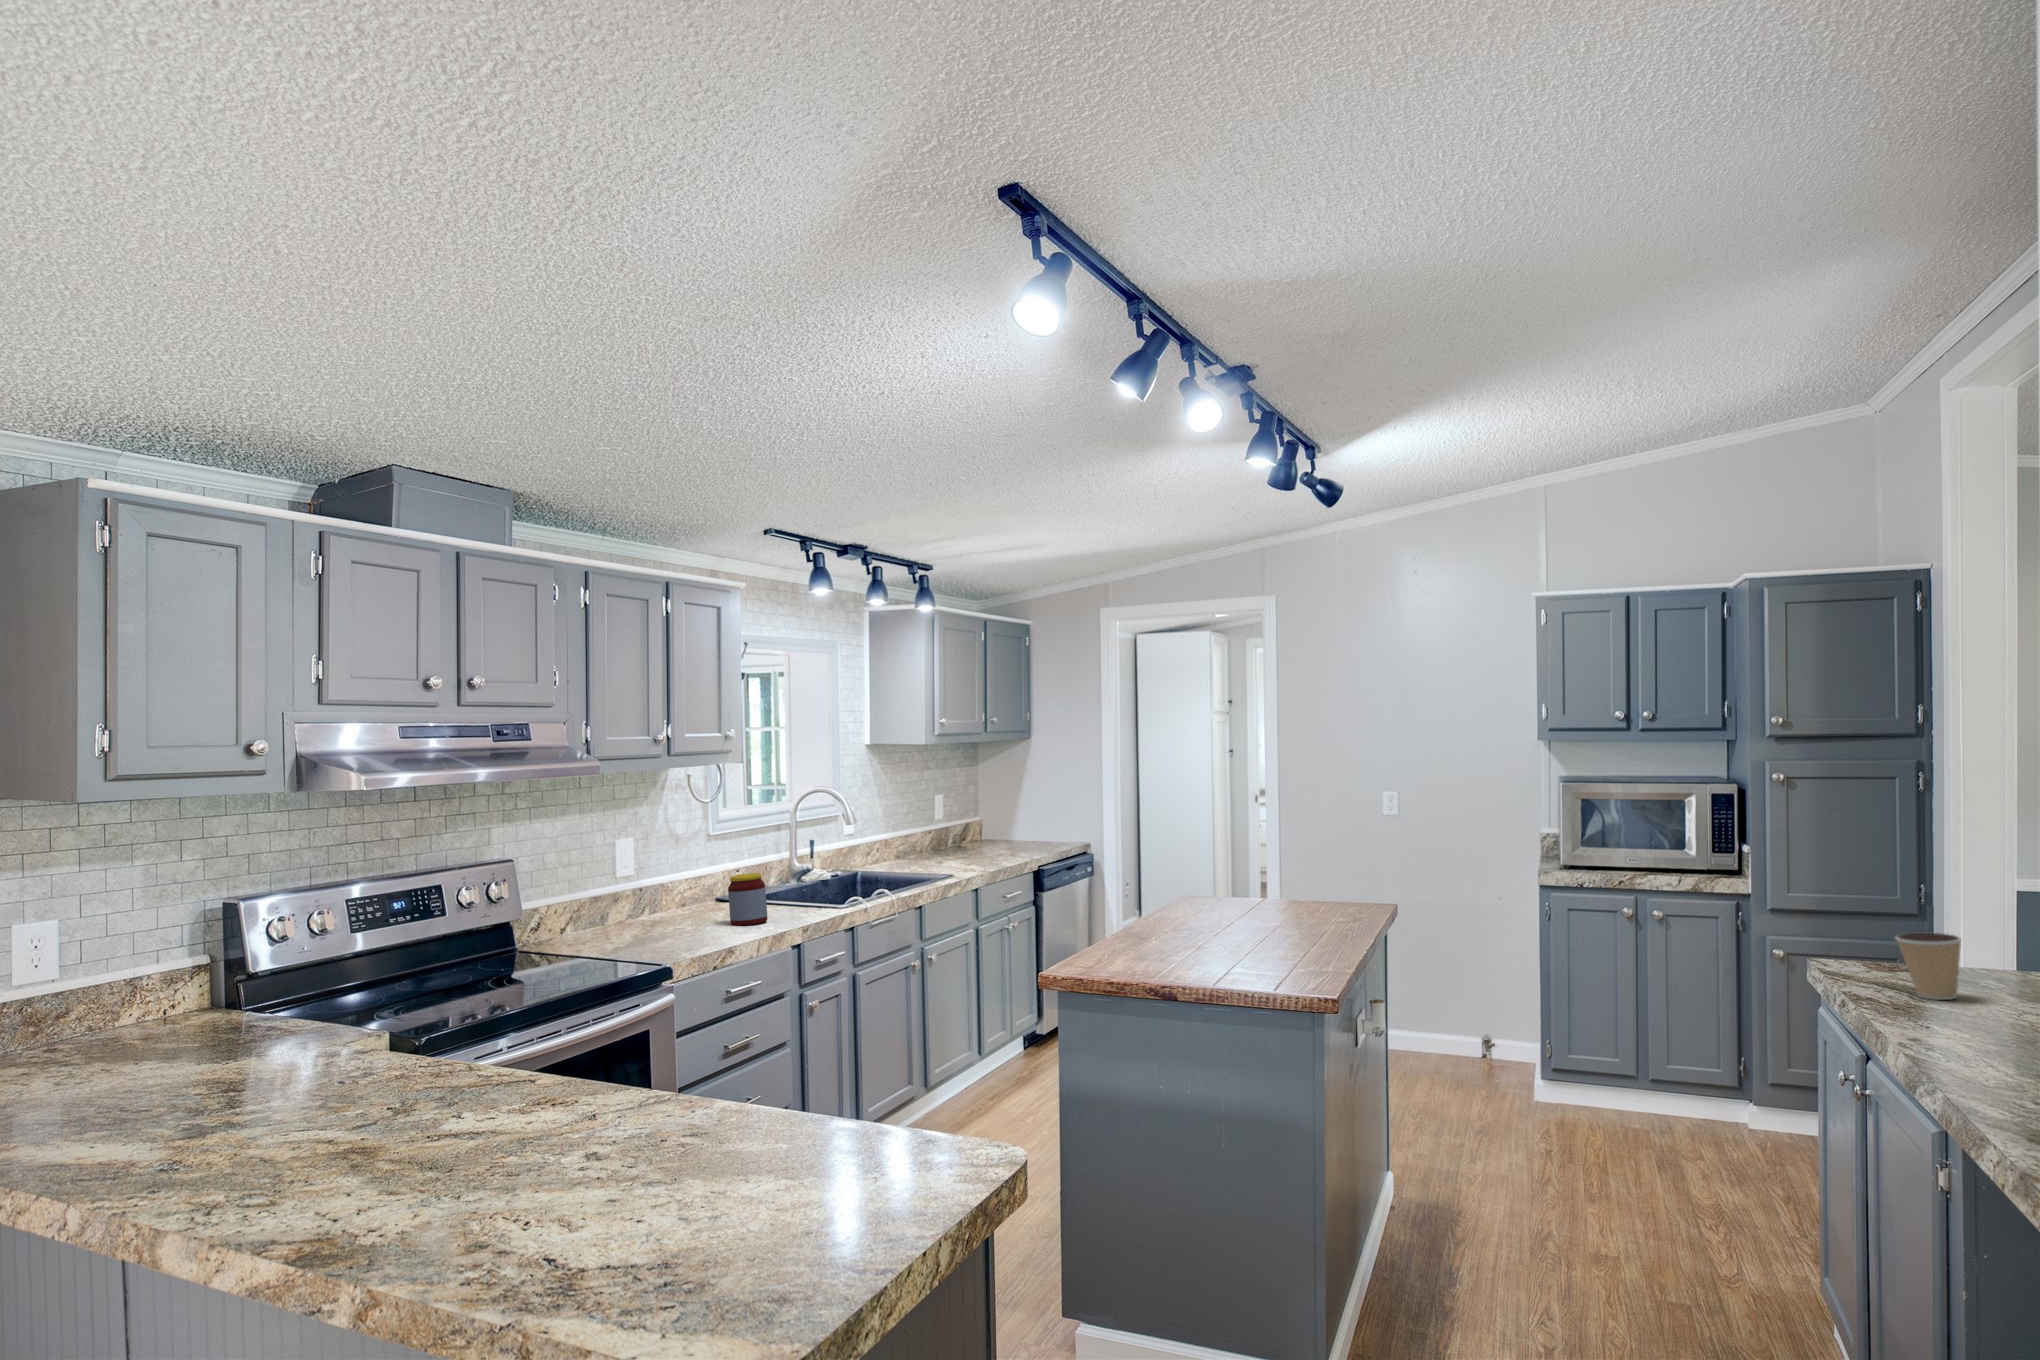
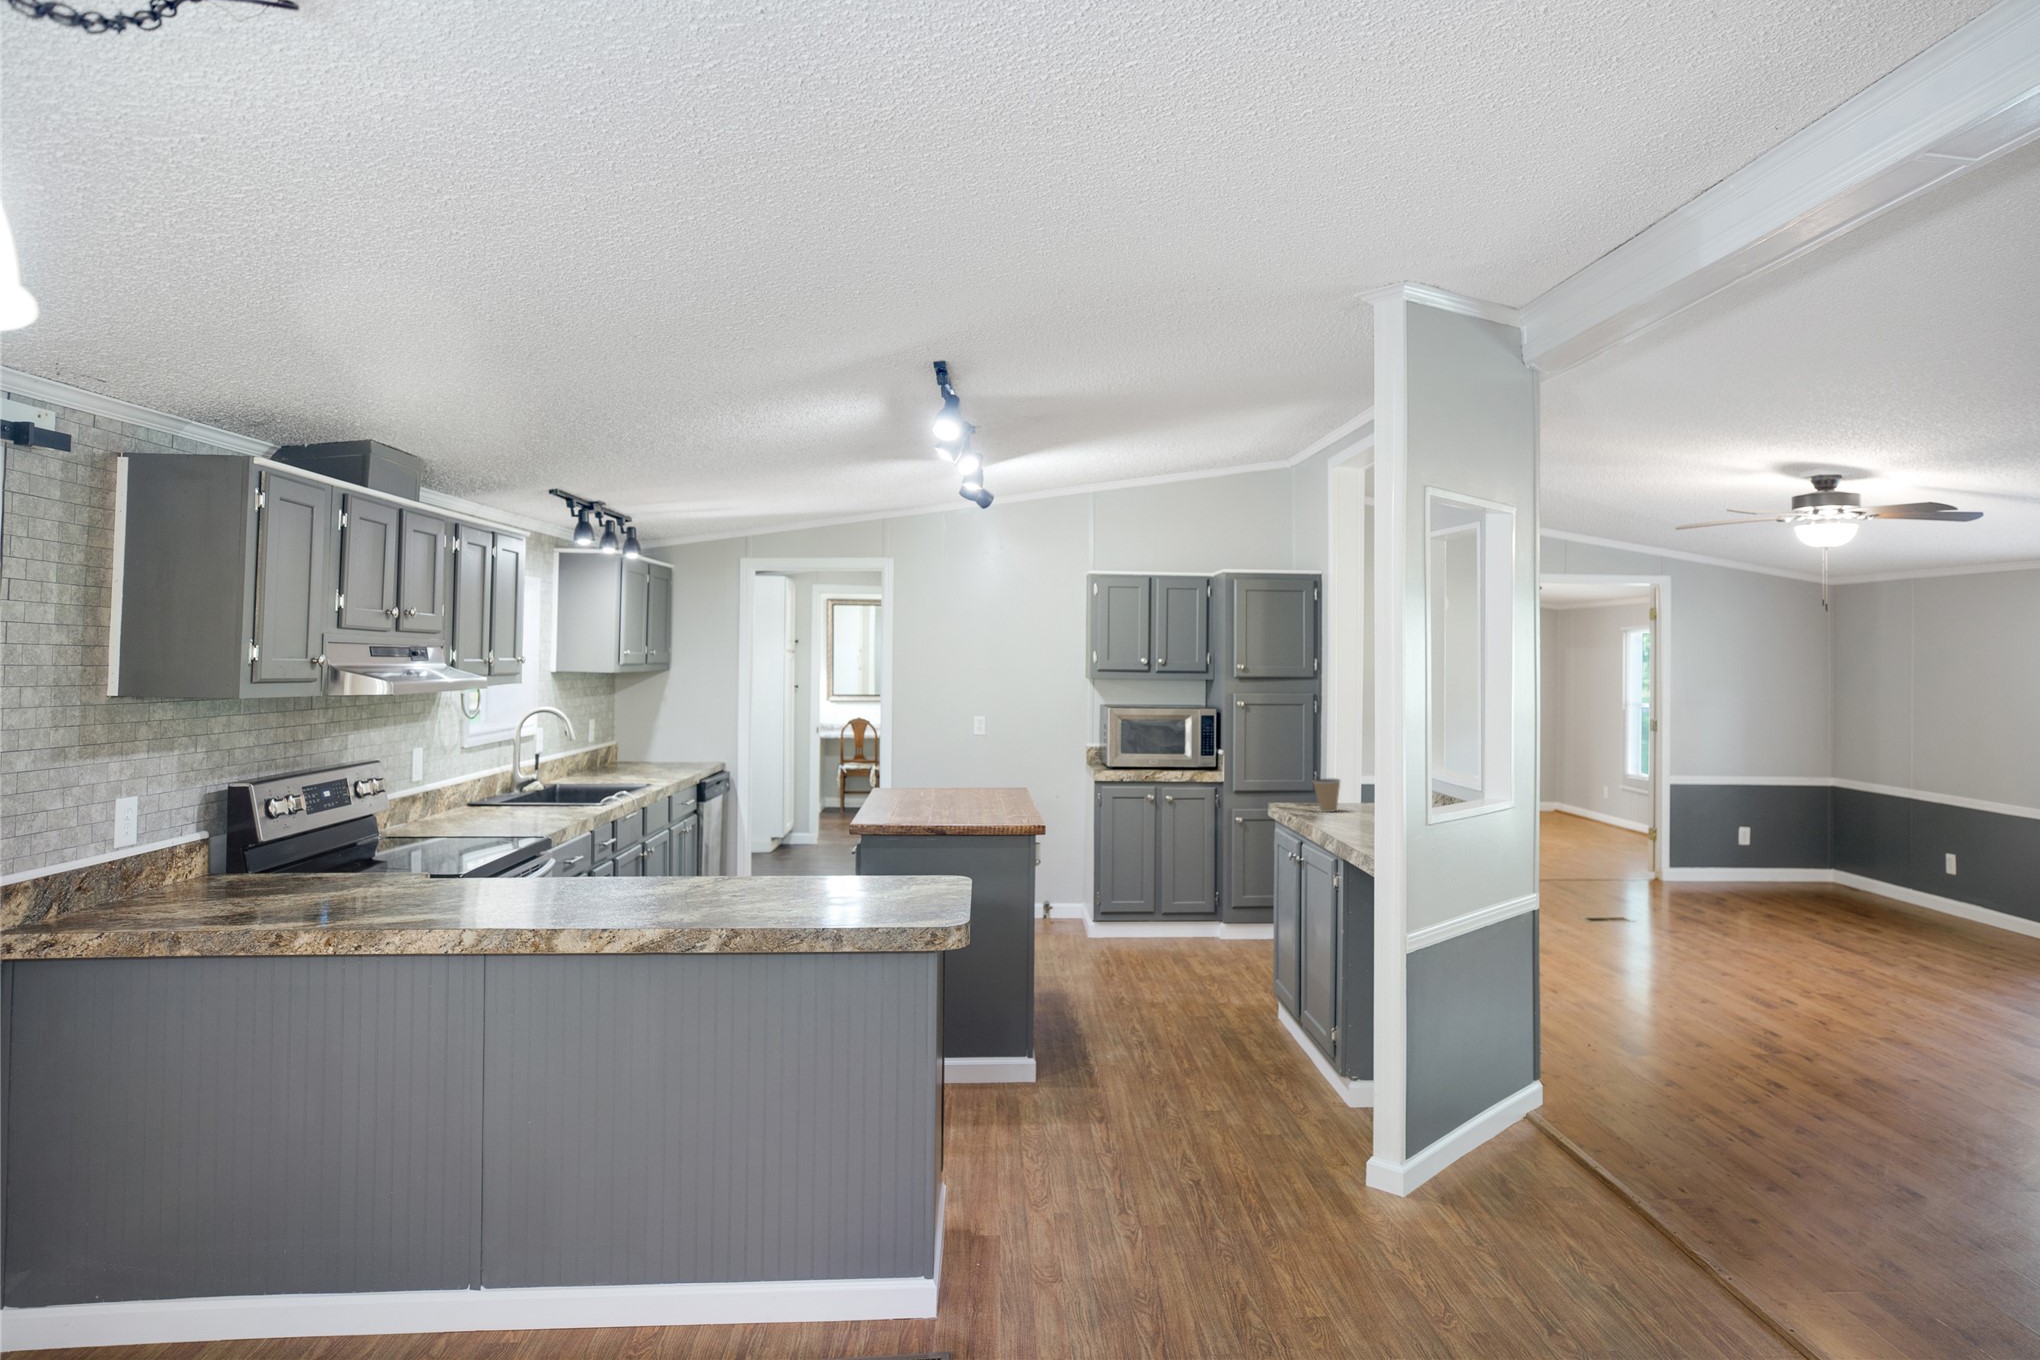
jar: present [728,873,768,926] -> none [524,777,559,820]

